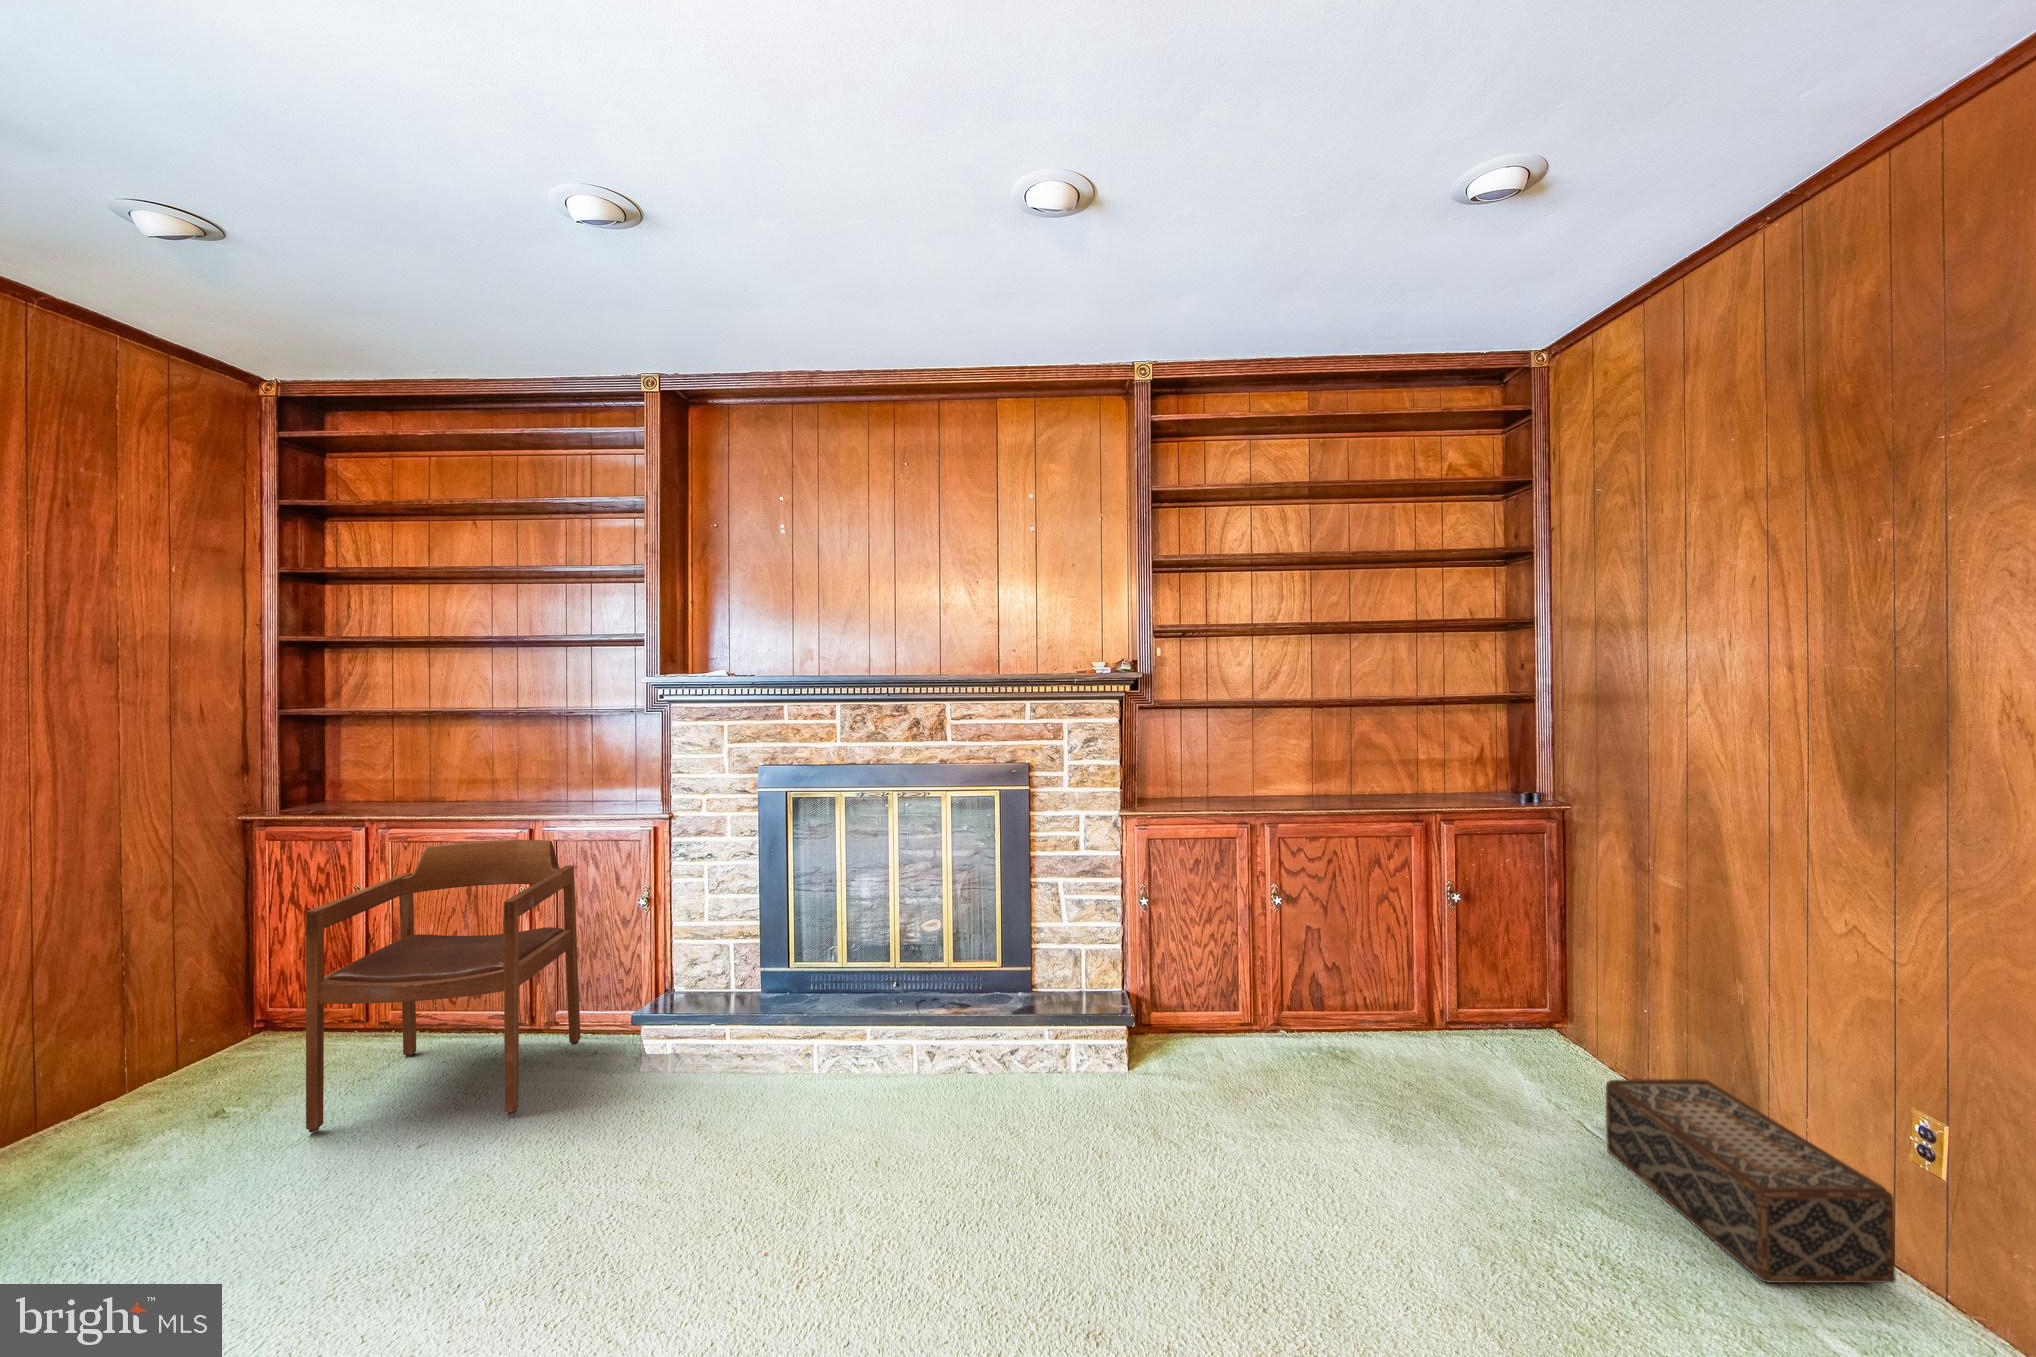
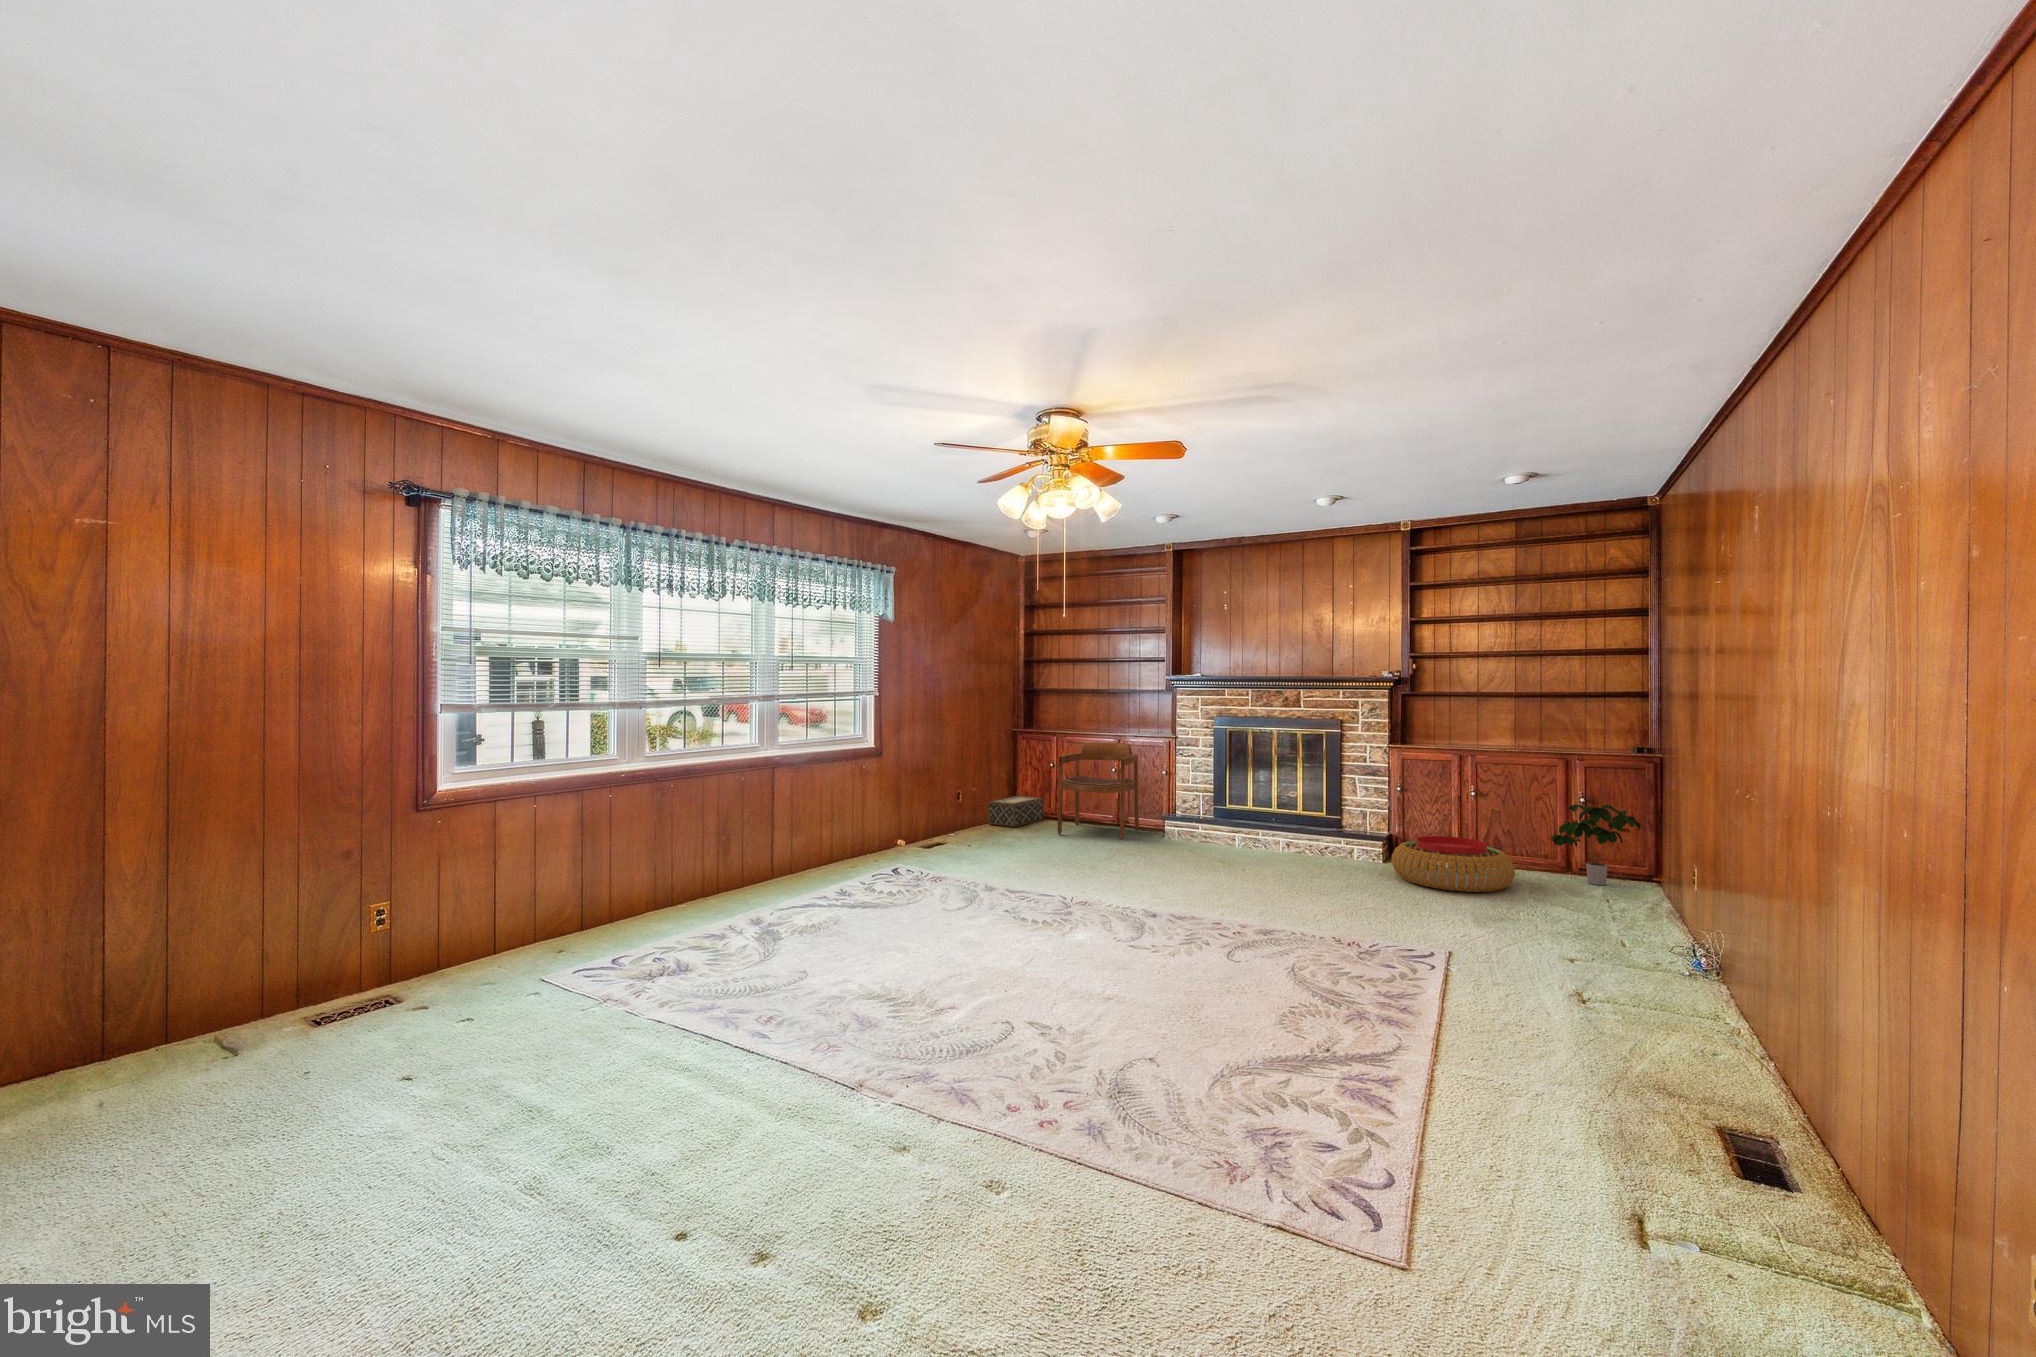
potted plant: none [1419,907,1554,1063] -> present [1551,804,1641,885]
pouf: none [1176,1014,1434,1191] -> present [1392,836,1515,892]
woven basket: present [1606,1079,1896,1283] -> present [988,795,1044,827]

